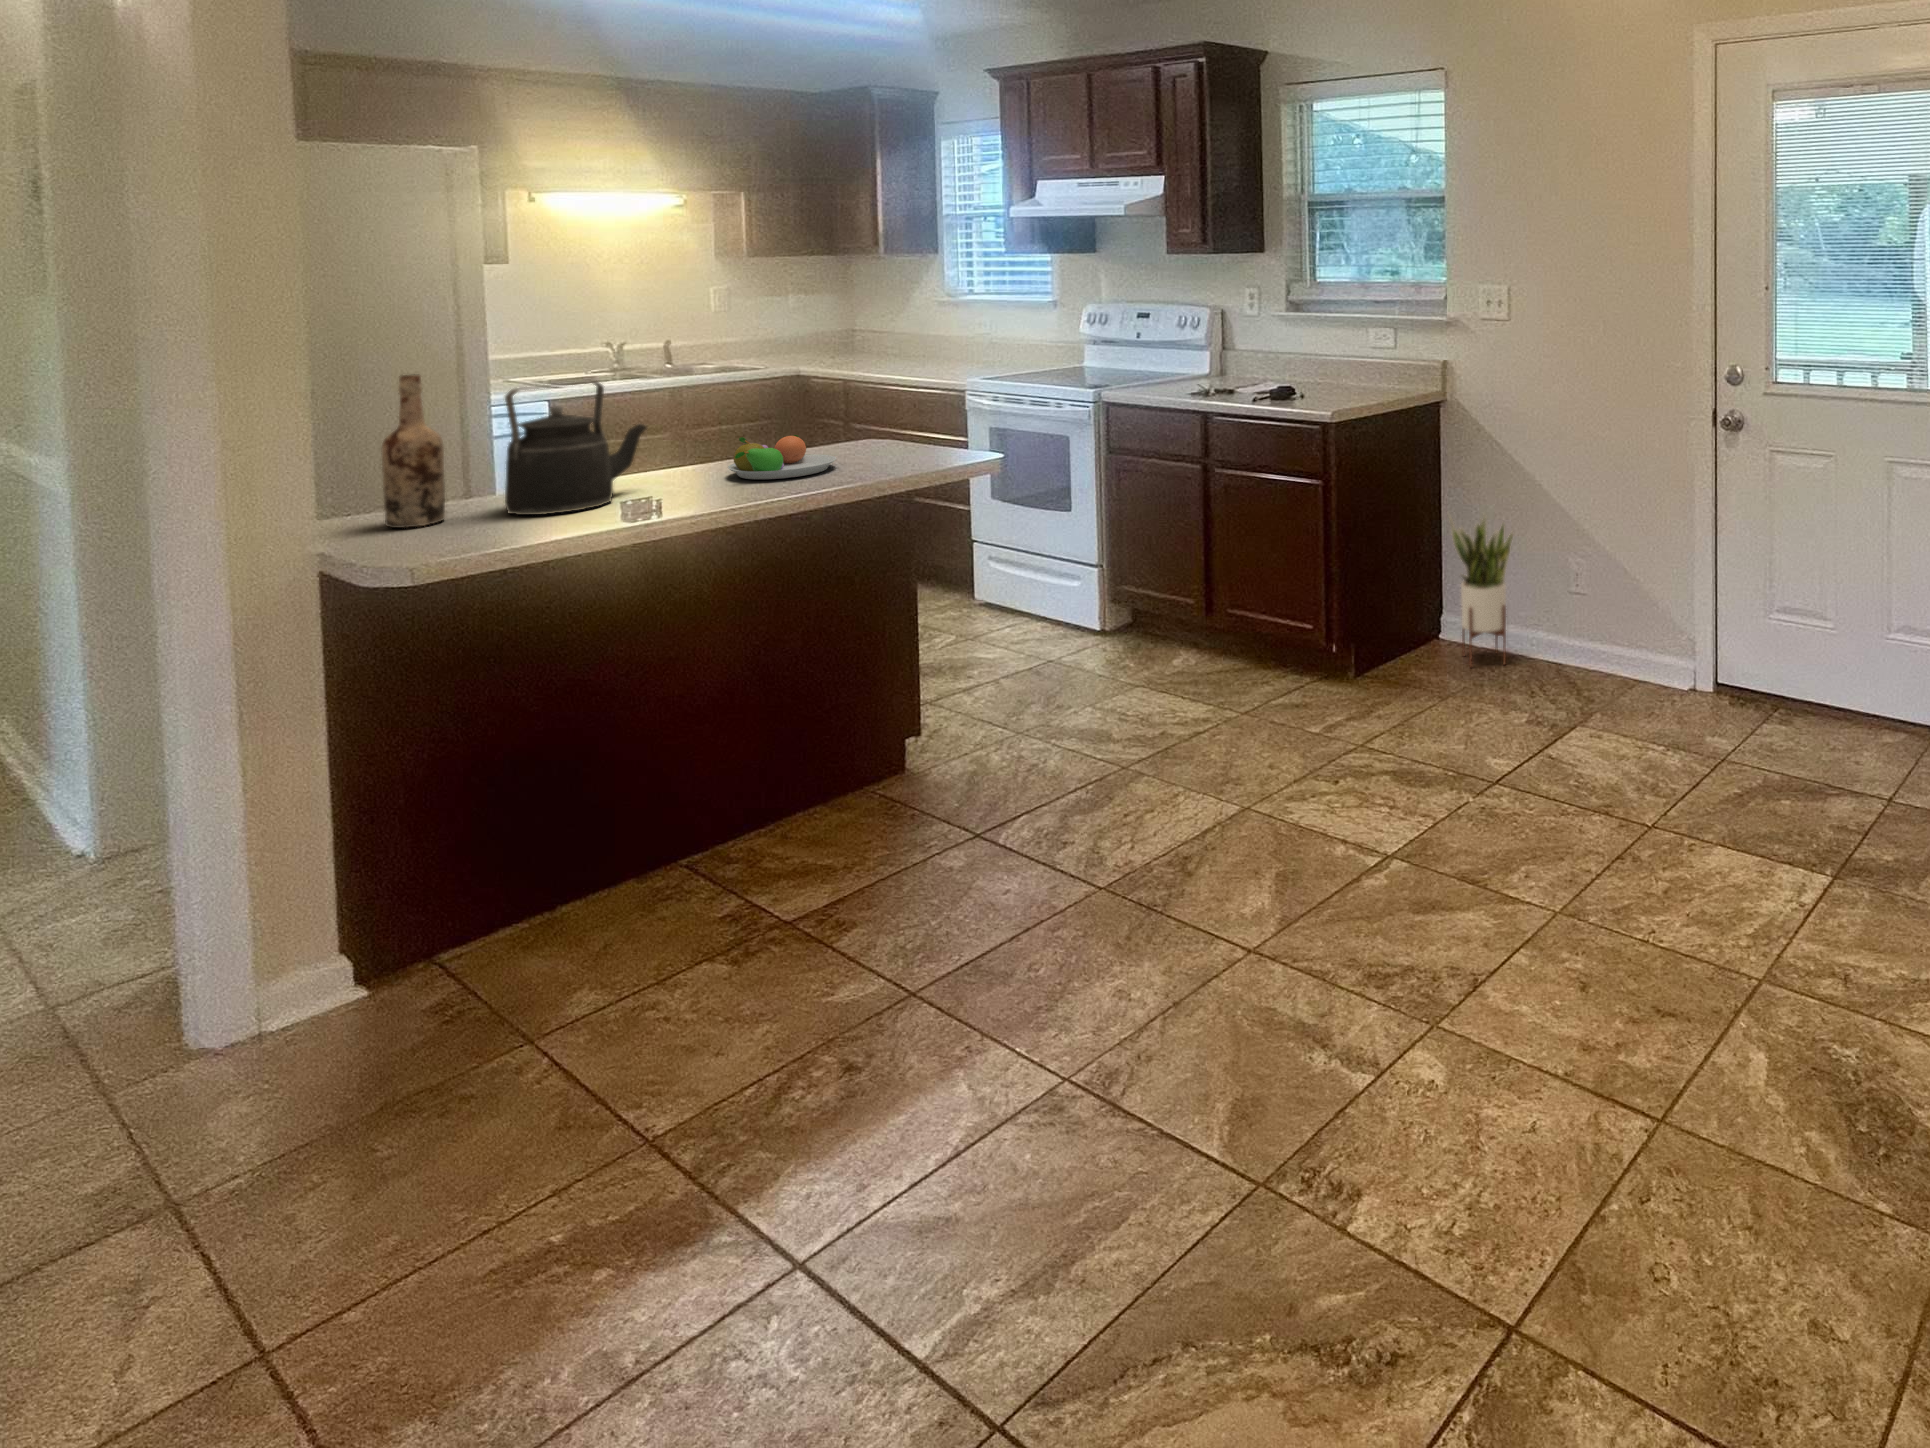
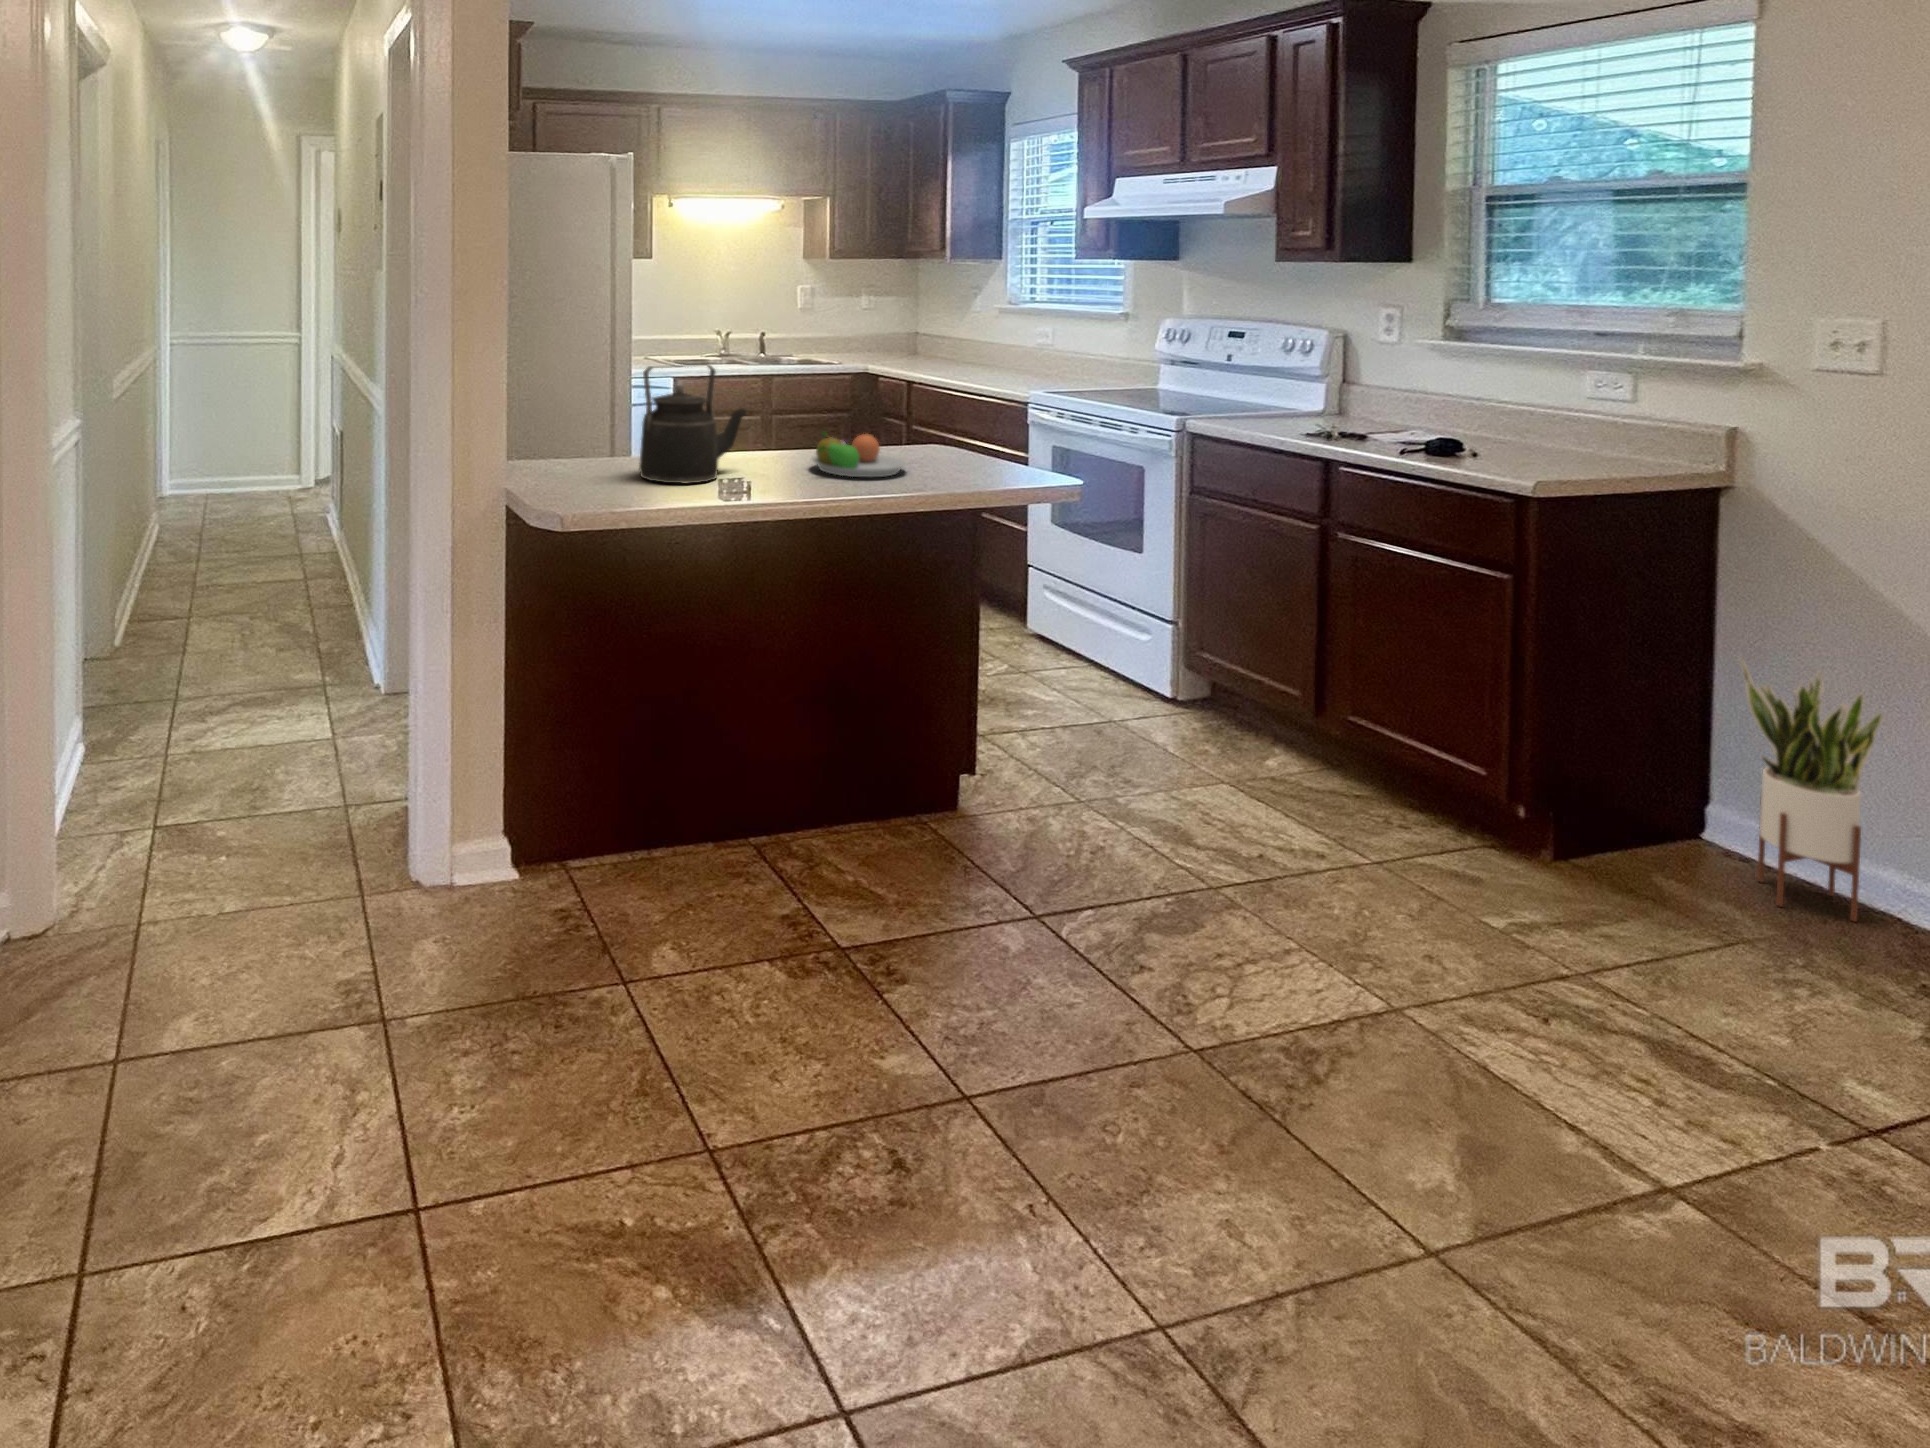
wine bottle: present [381,374,445,528] -> none [560,348,600,479]

